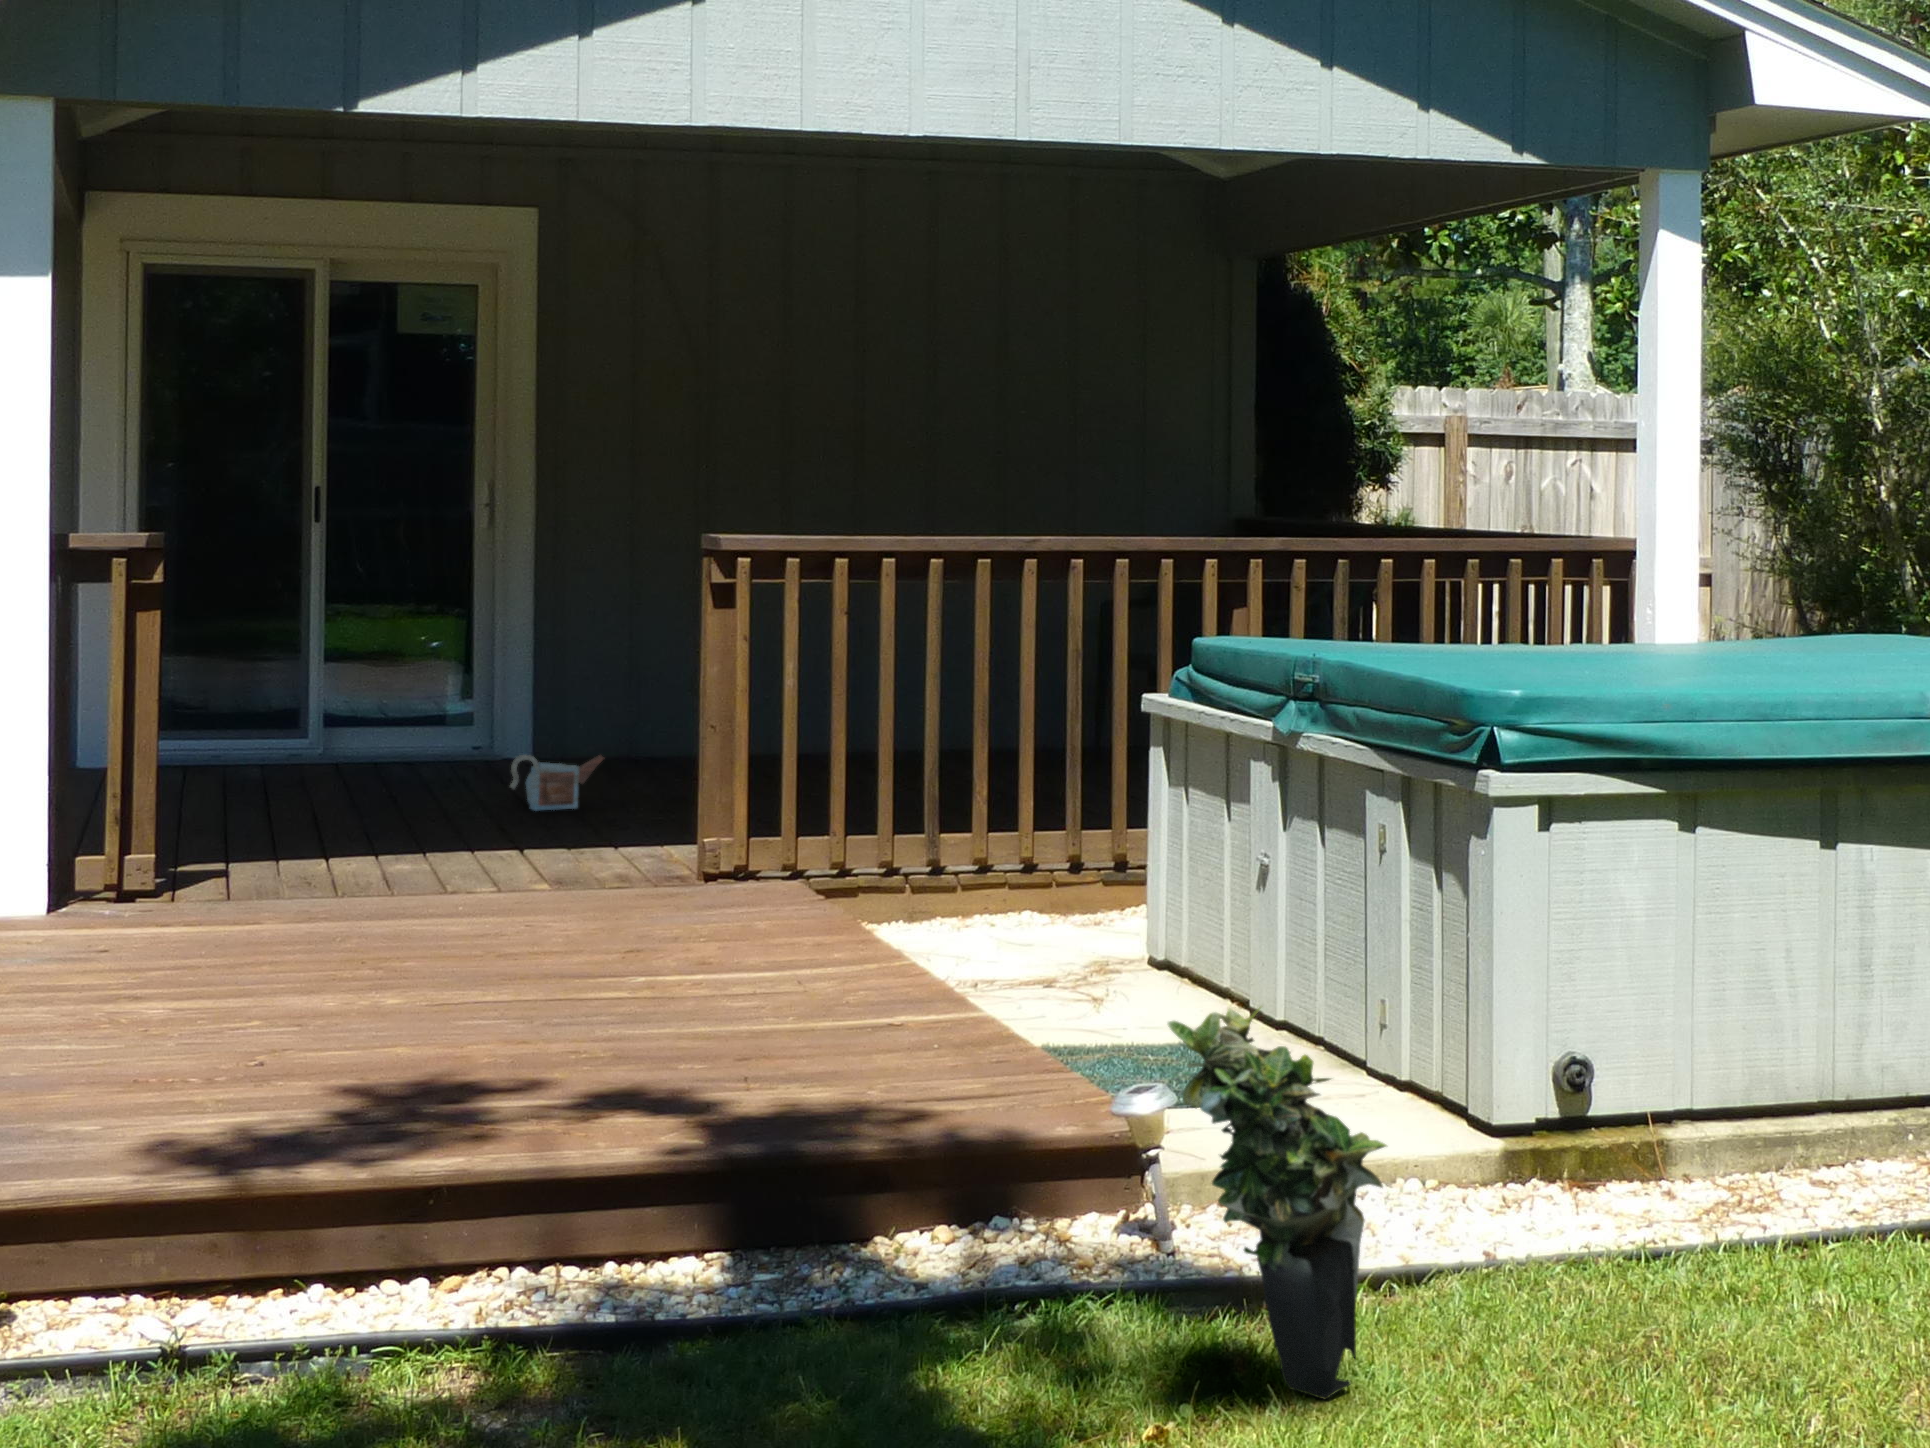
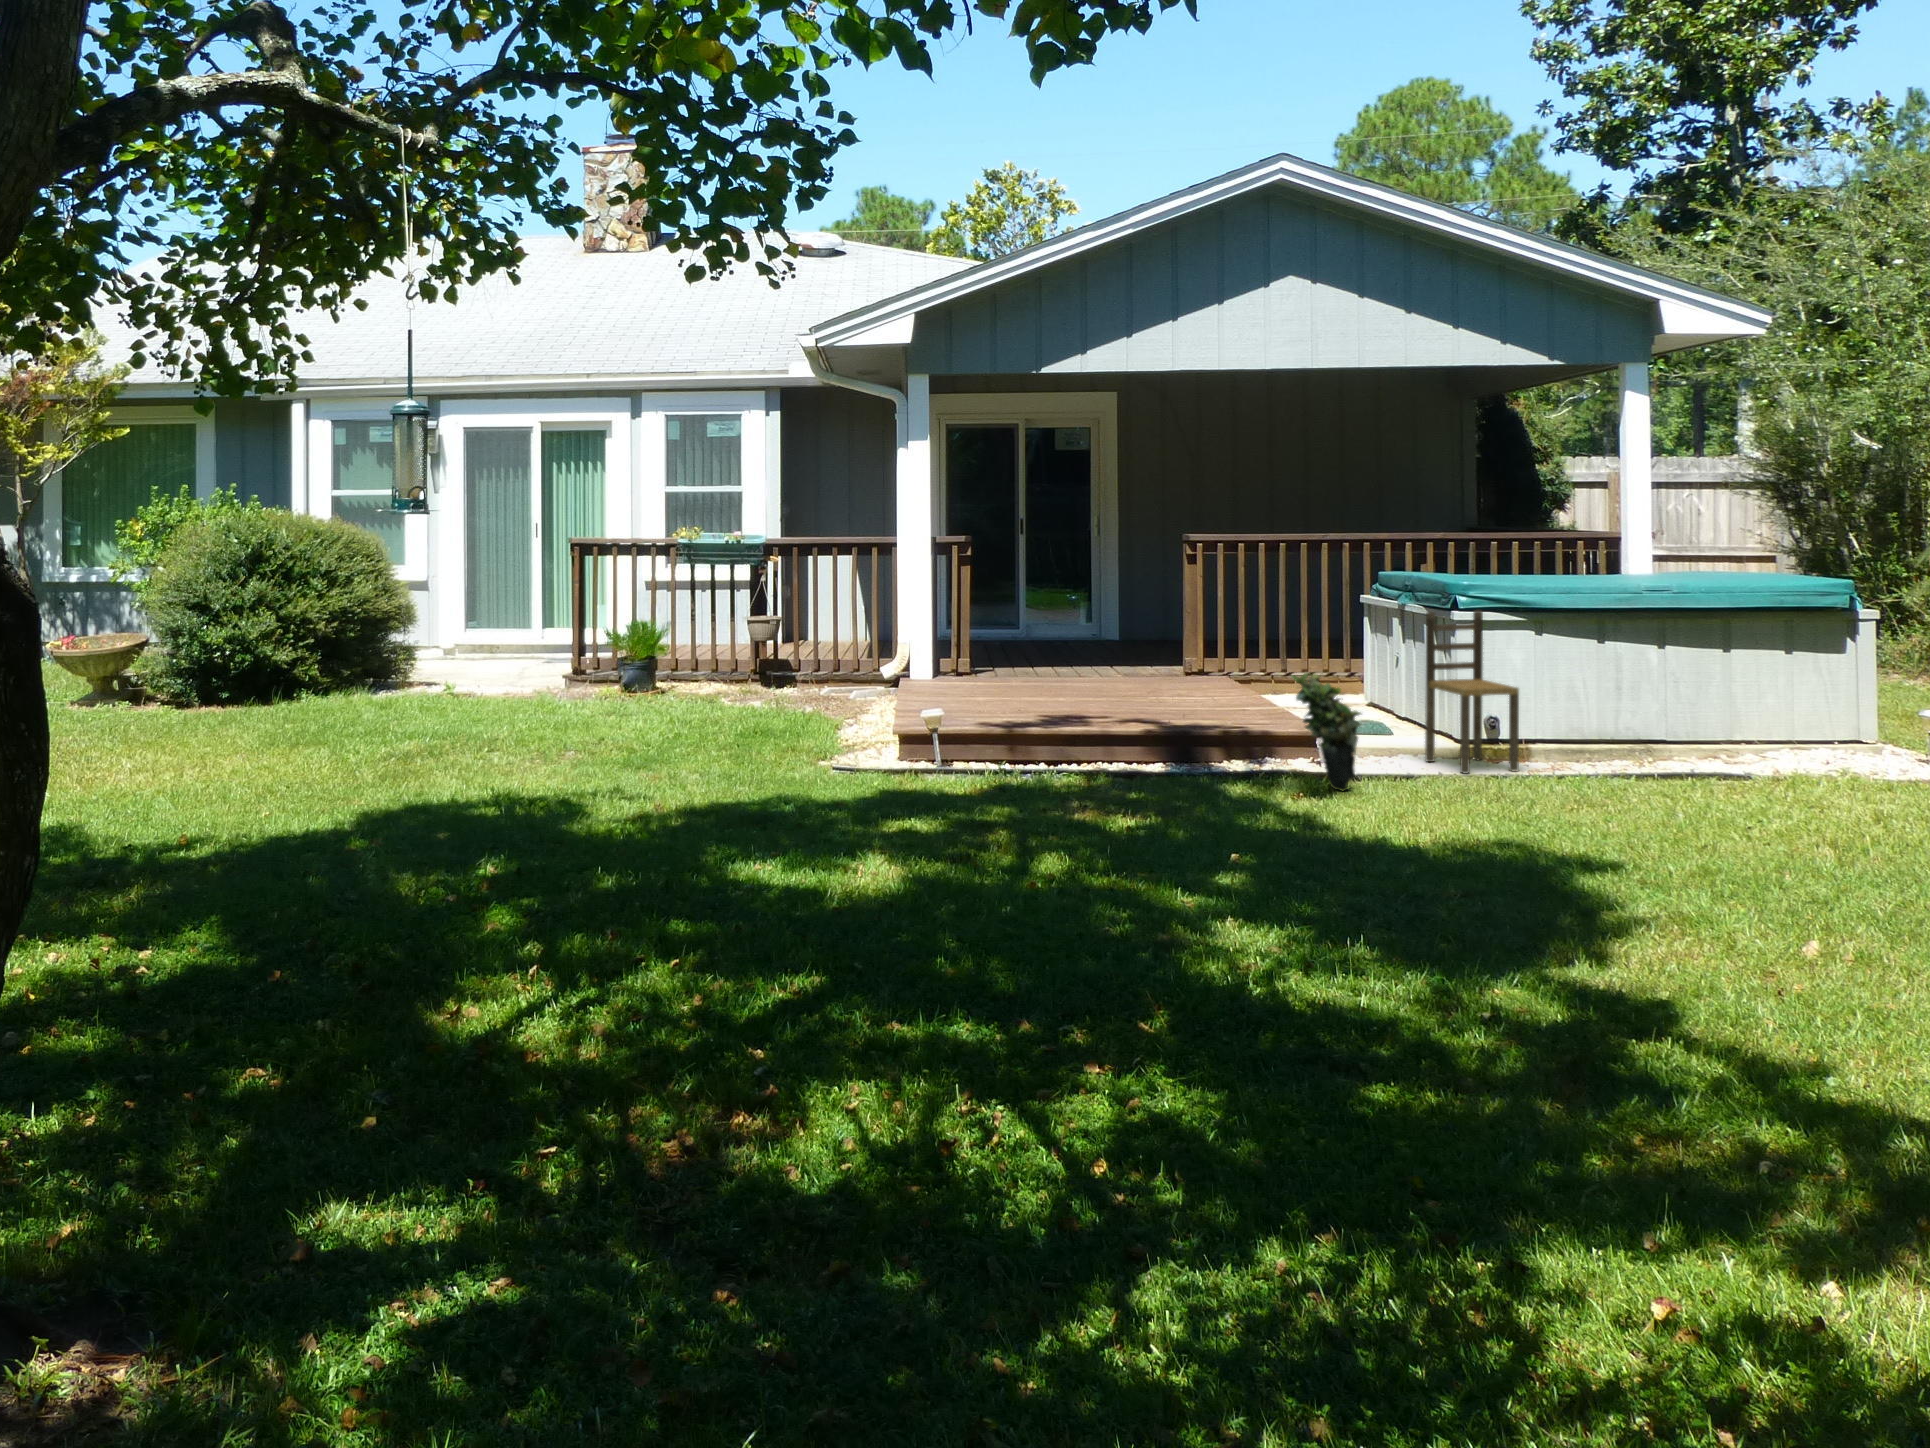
watering can: present [510,755,604,811] -> none [1104,627,1143,649]
chair: none [1456,783,1720,1269] -> present [1425,610,1519,774]

